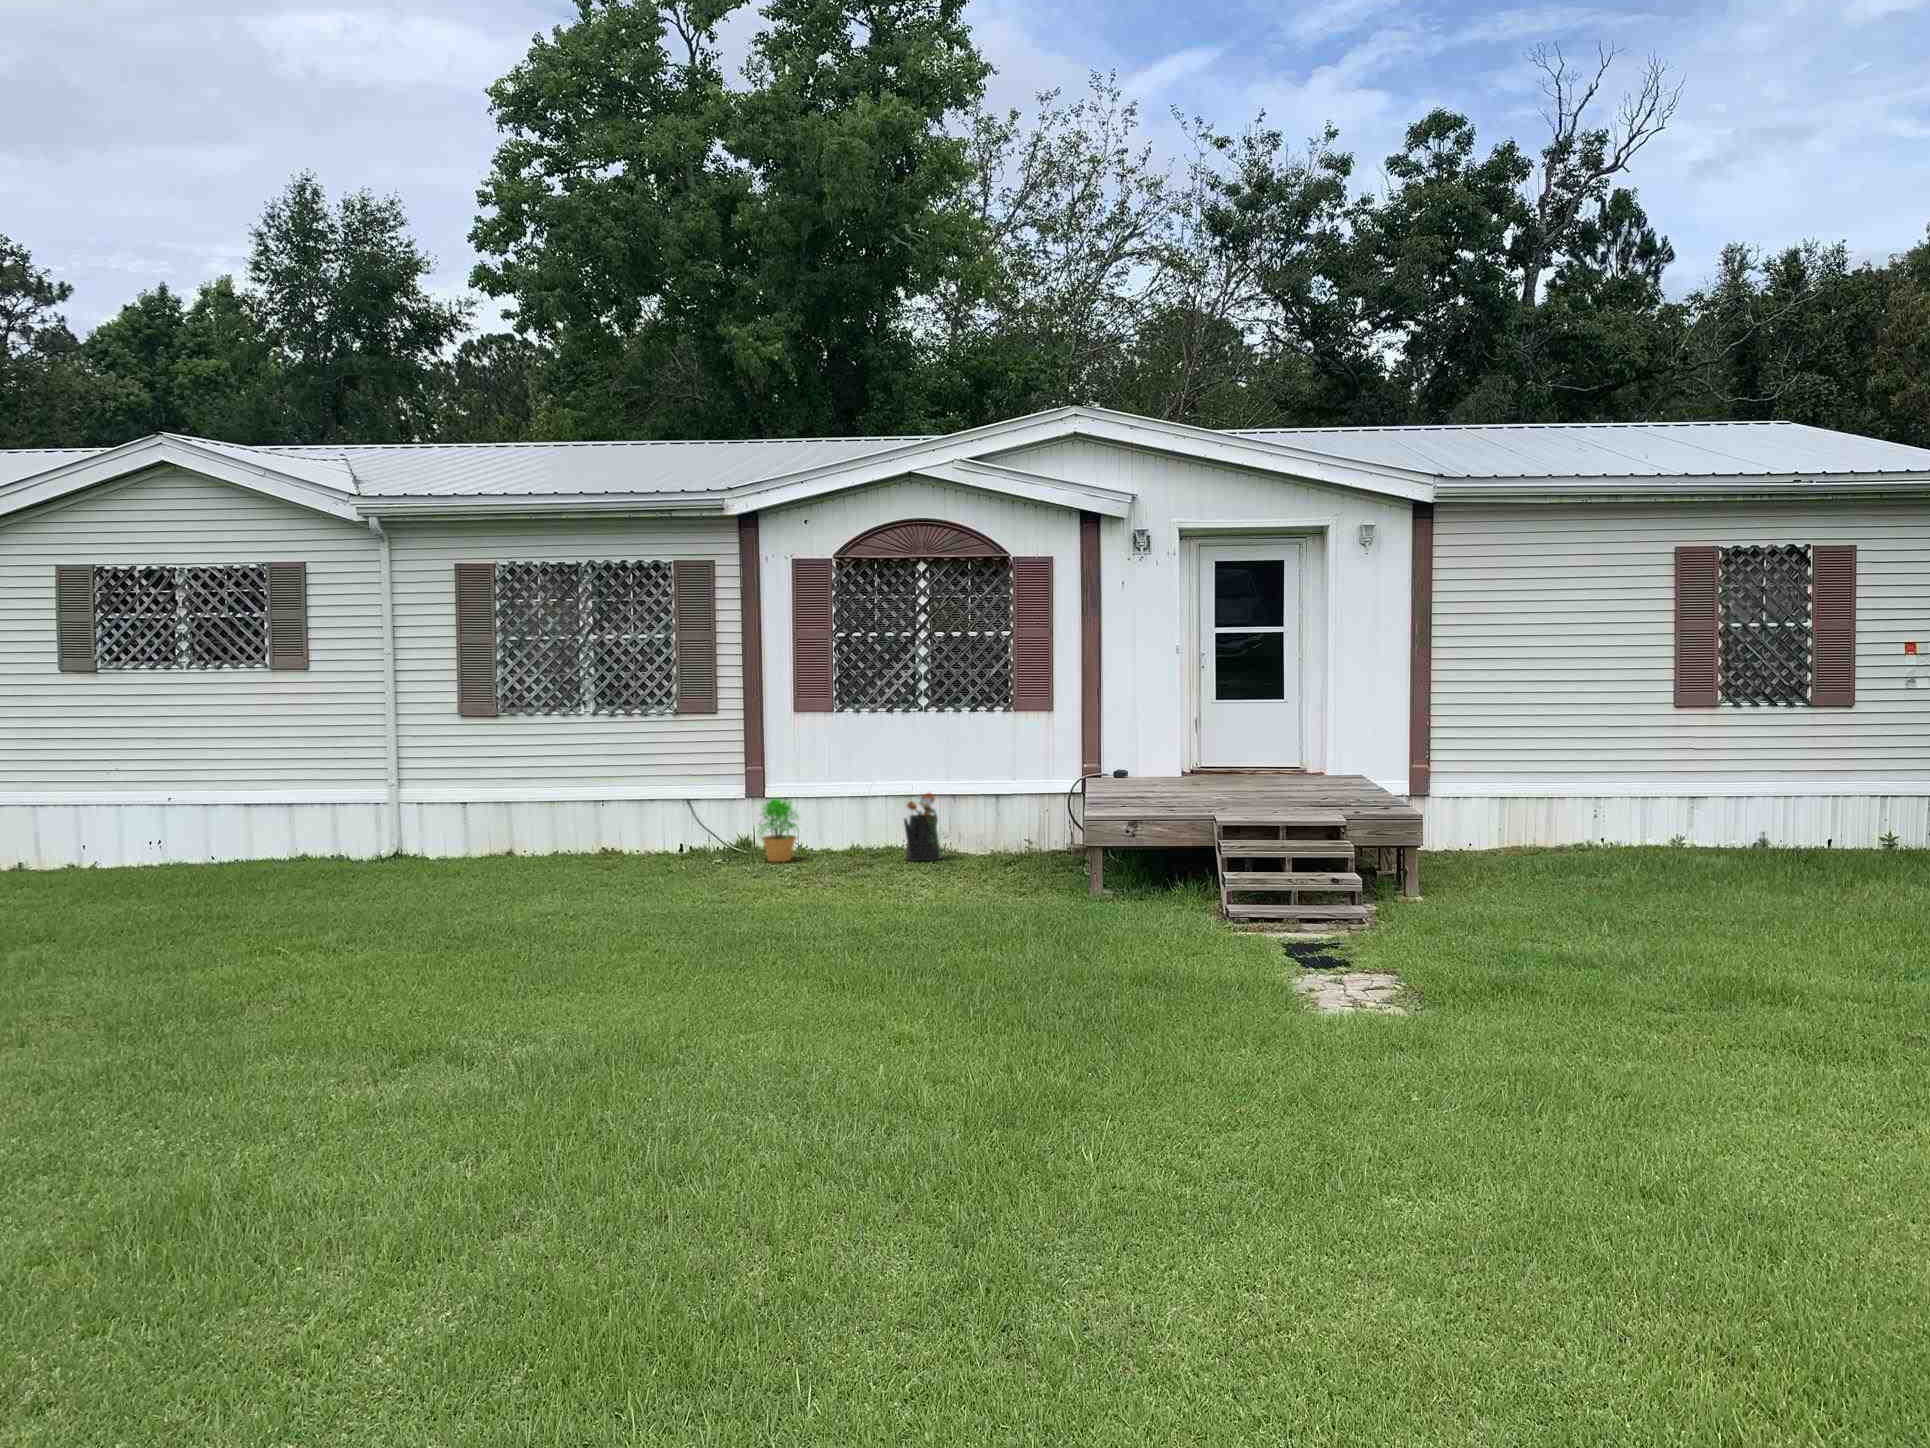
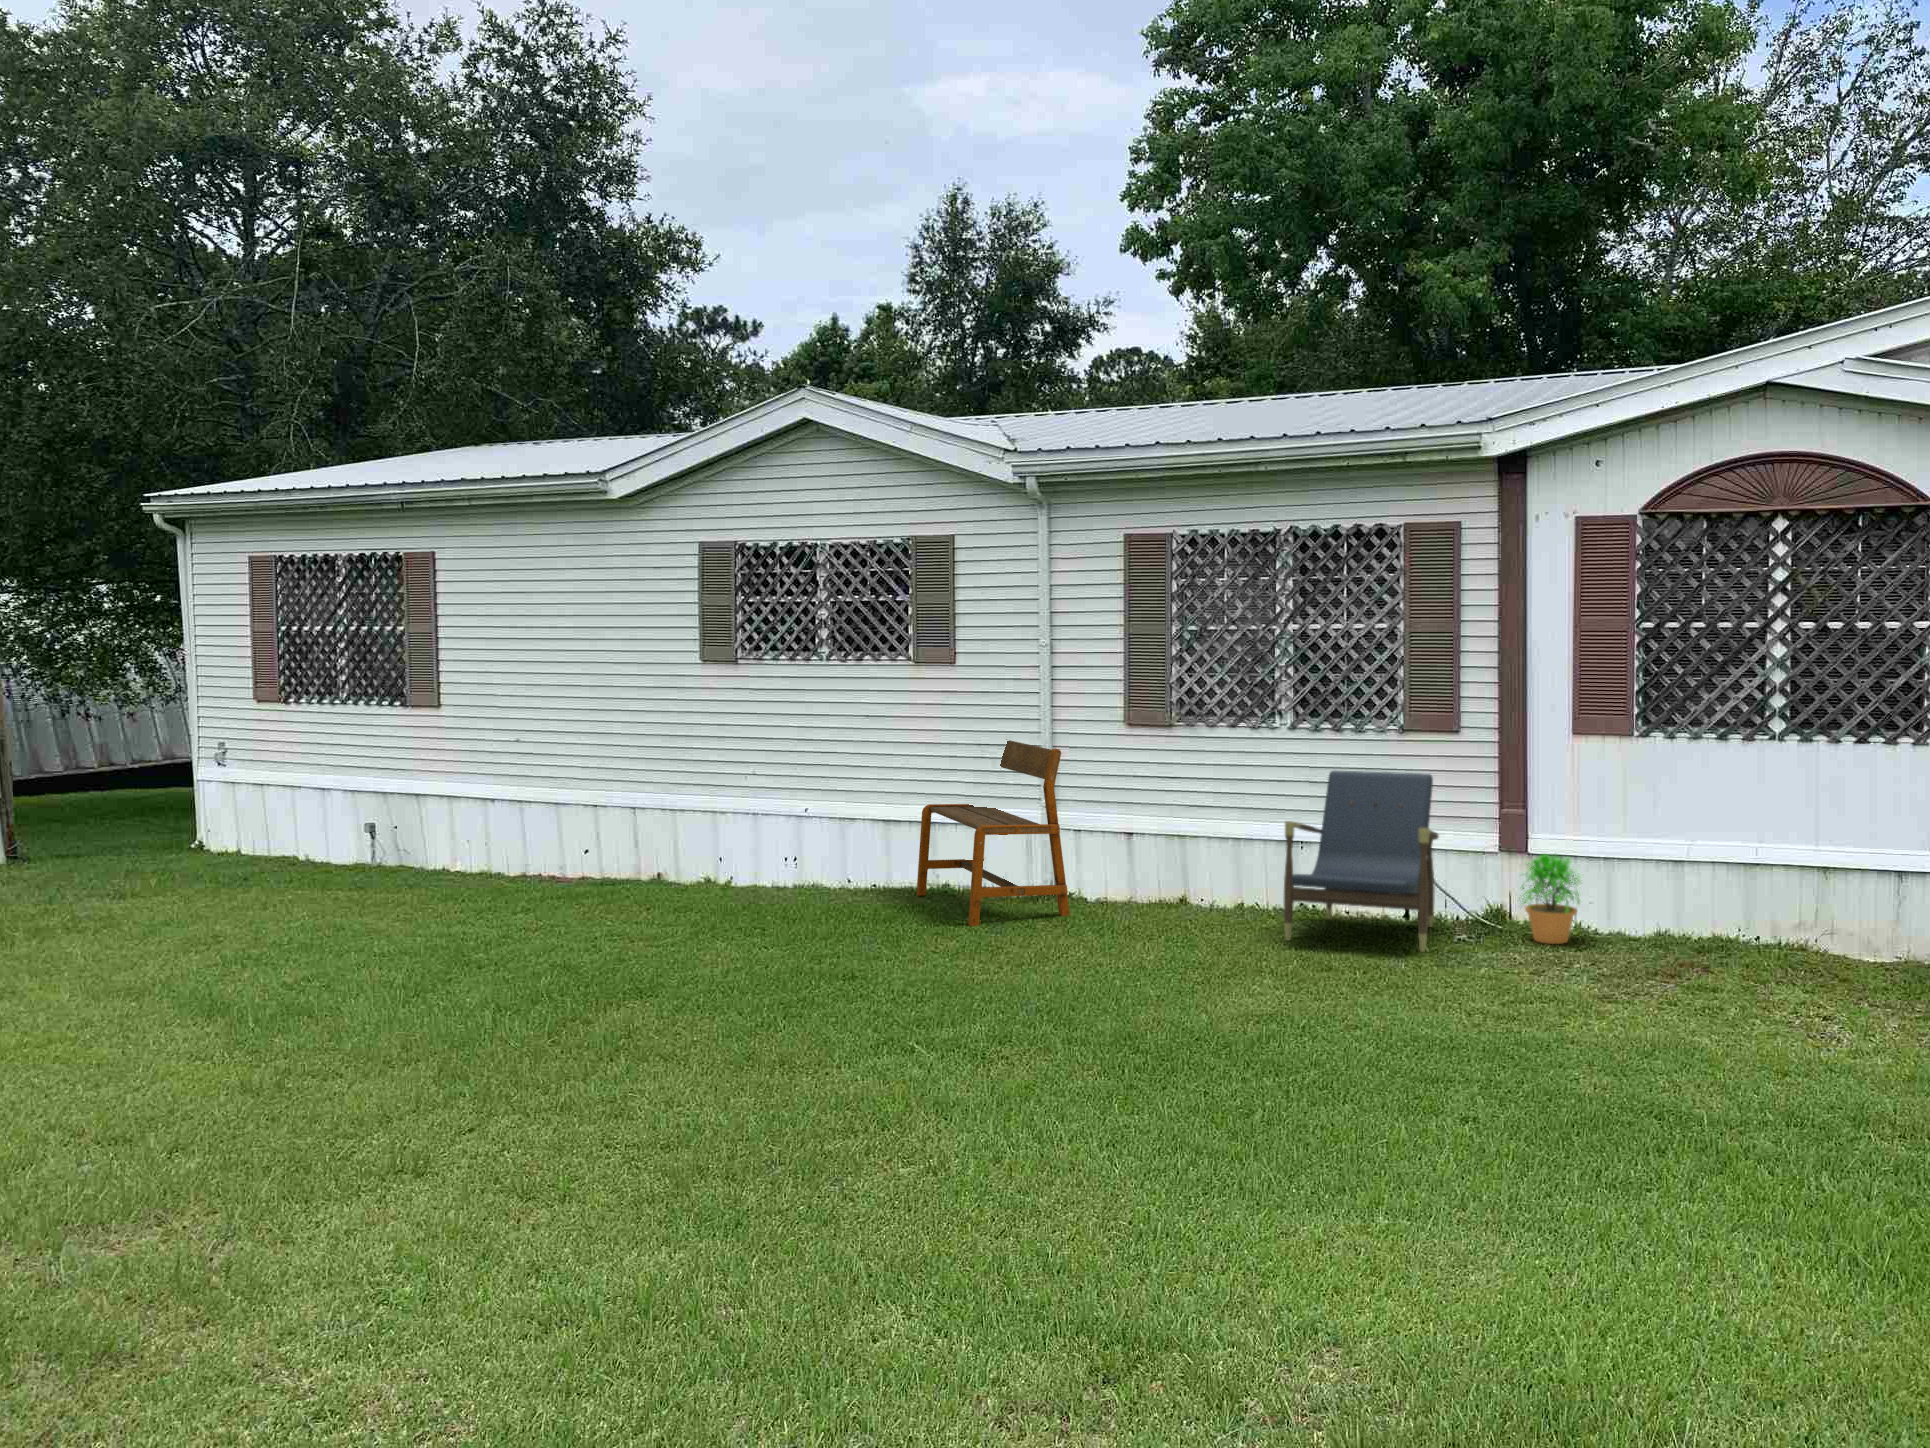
bench: none [277,730,414,882] -> present [917,739,1070,926]
lounge chair: none [583,745,700,873] -> present [1284,770,1439,952]
watering can: present [904,793,942,861] -> none [1747,859,1811,963]

